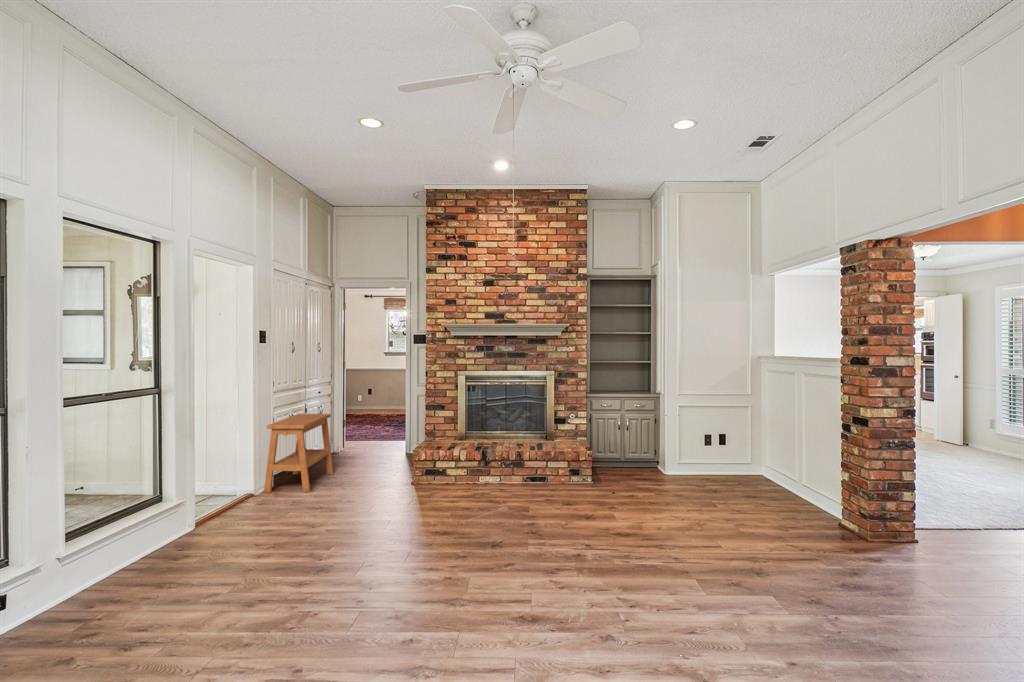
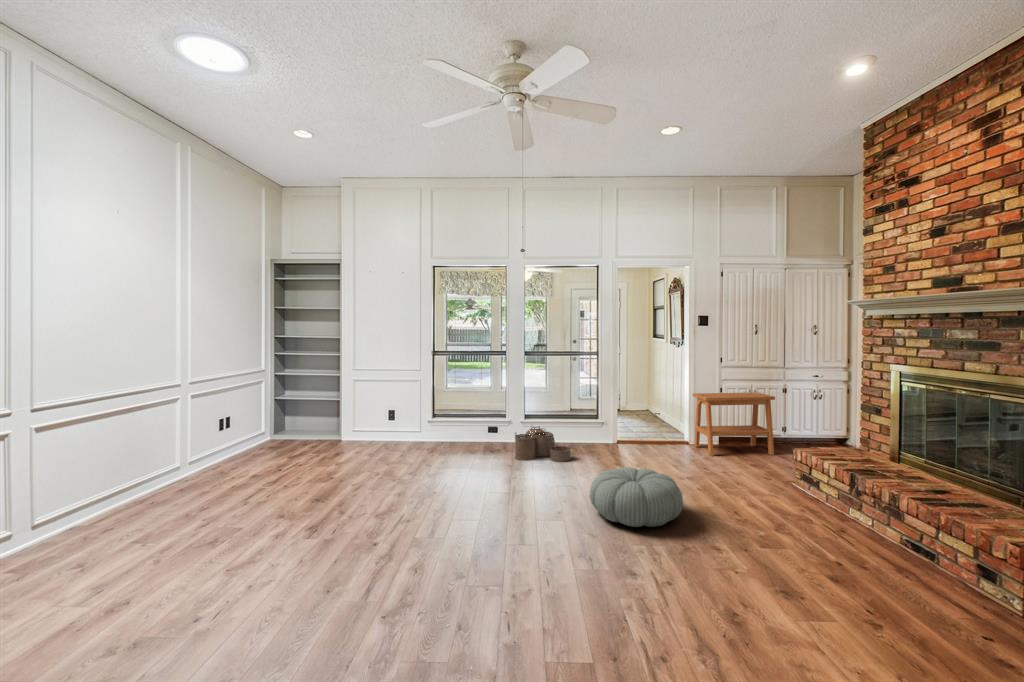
pouf: none [409,493,506,556] -> present [590,467,683,527]
woven basket: none [69,534,231,609] -> present [515,427,571,462]

